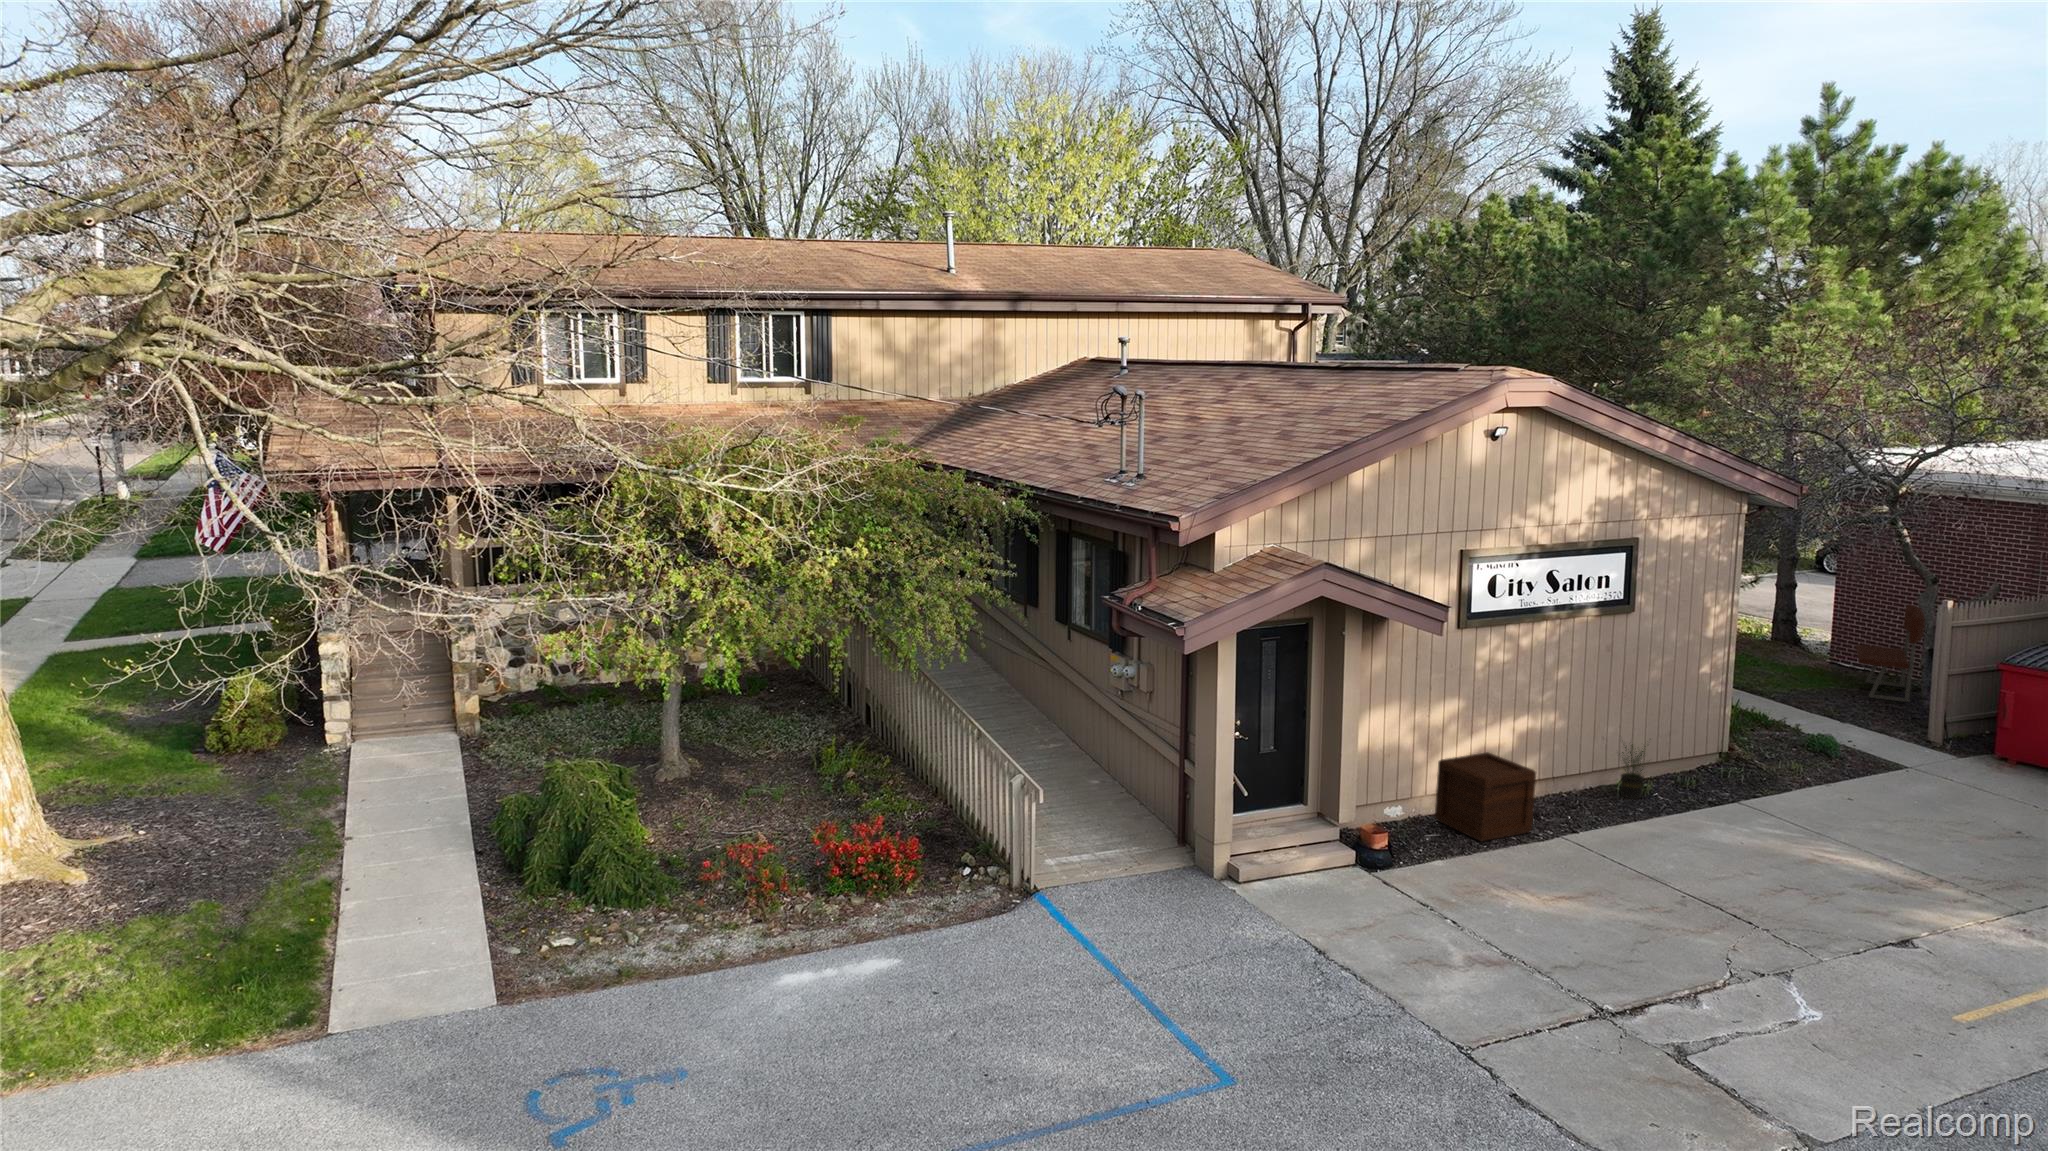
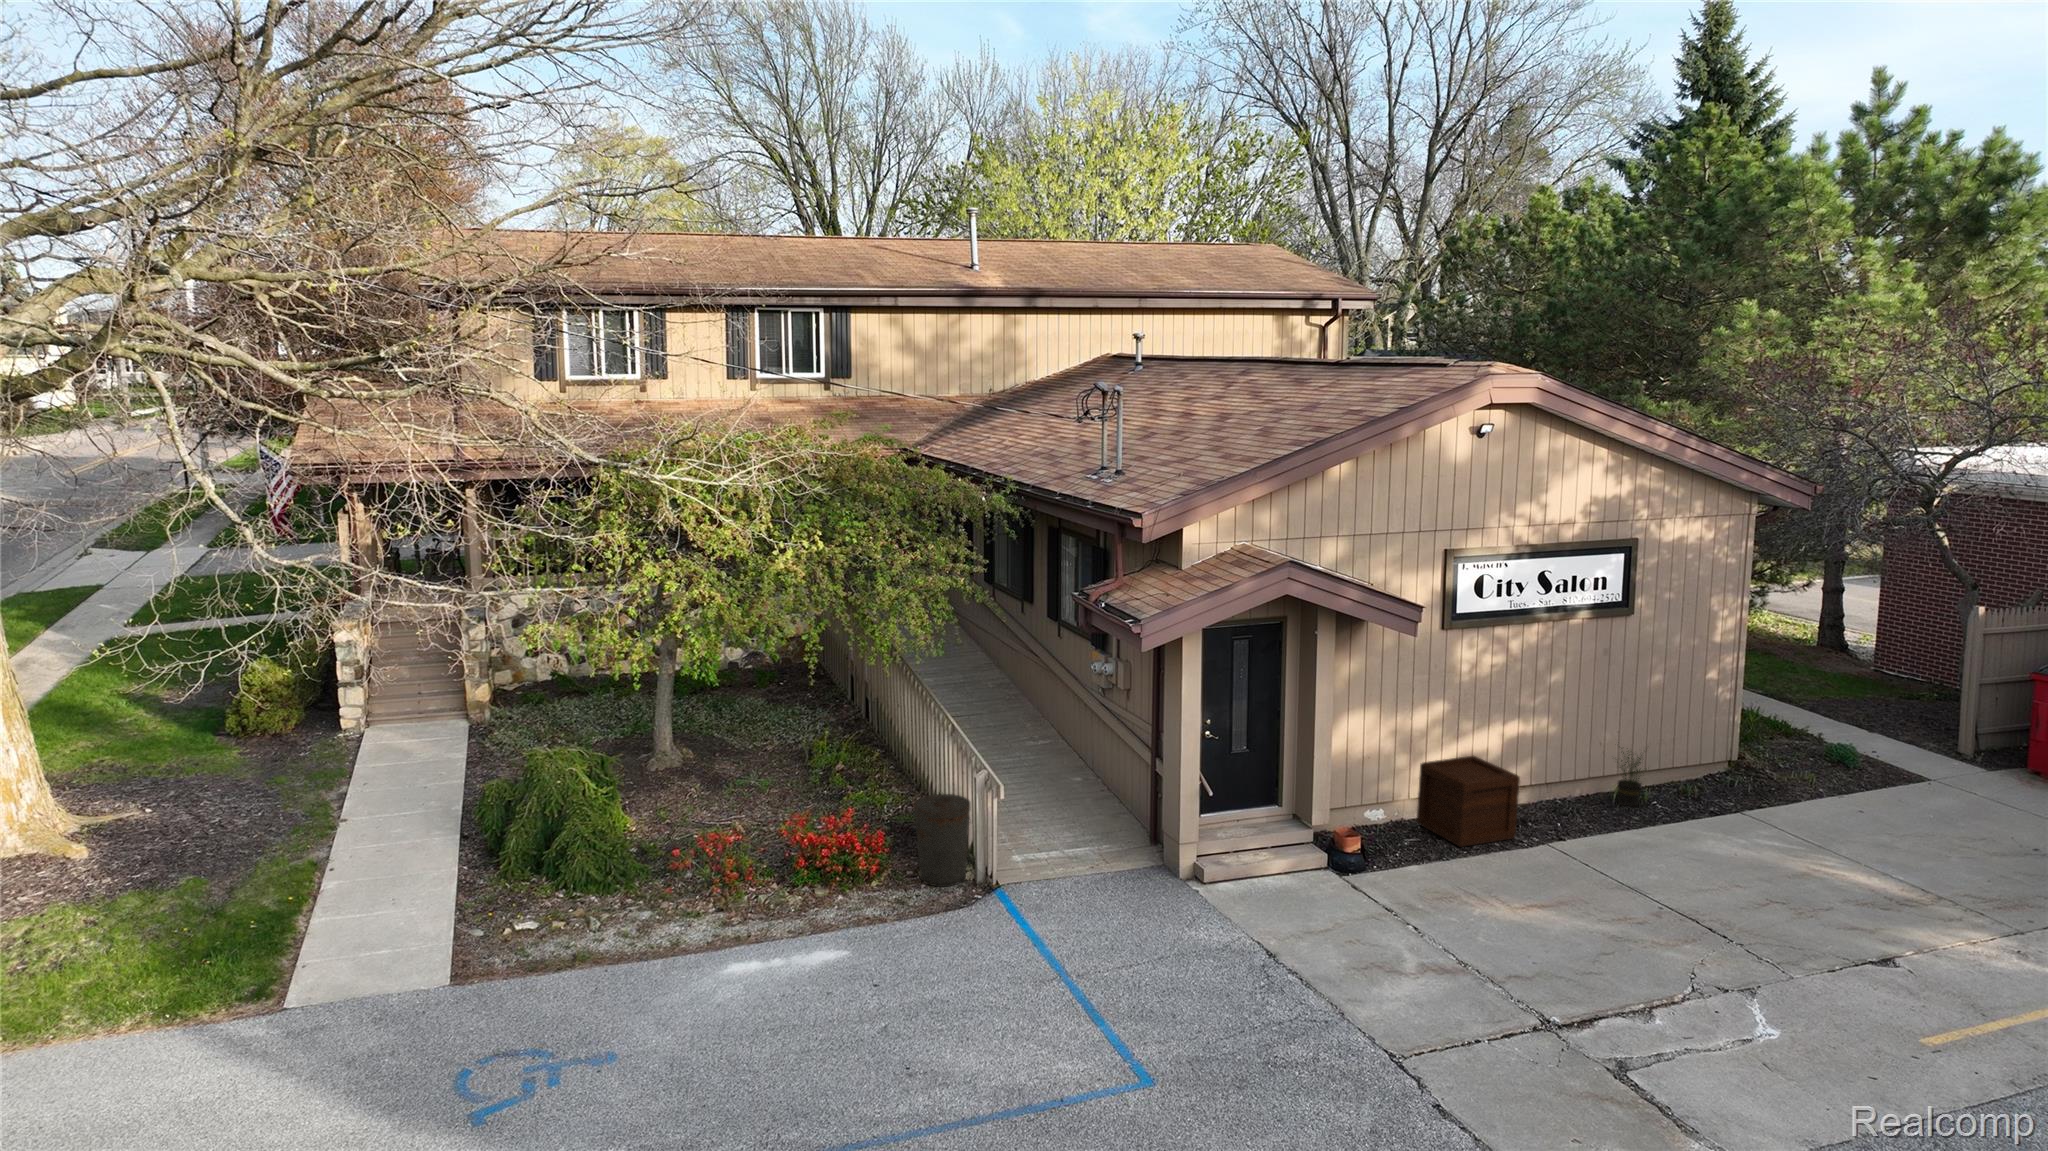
bench: present [1856,605,1925,702] -> none [1895,609,1968,711]
trash can: none [954,799,1011,892] -> present [914,794,970,887]

